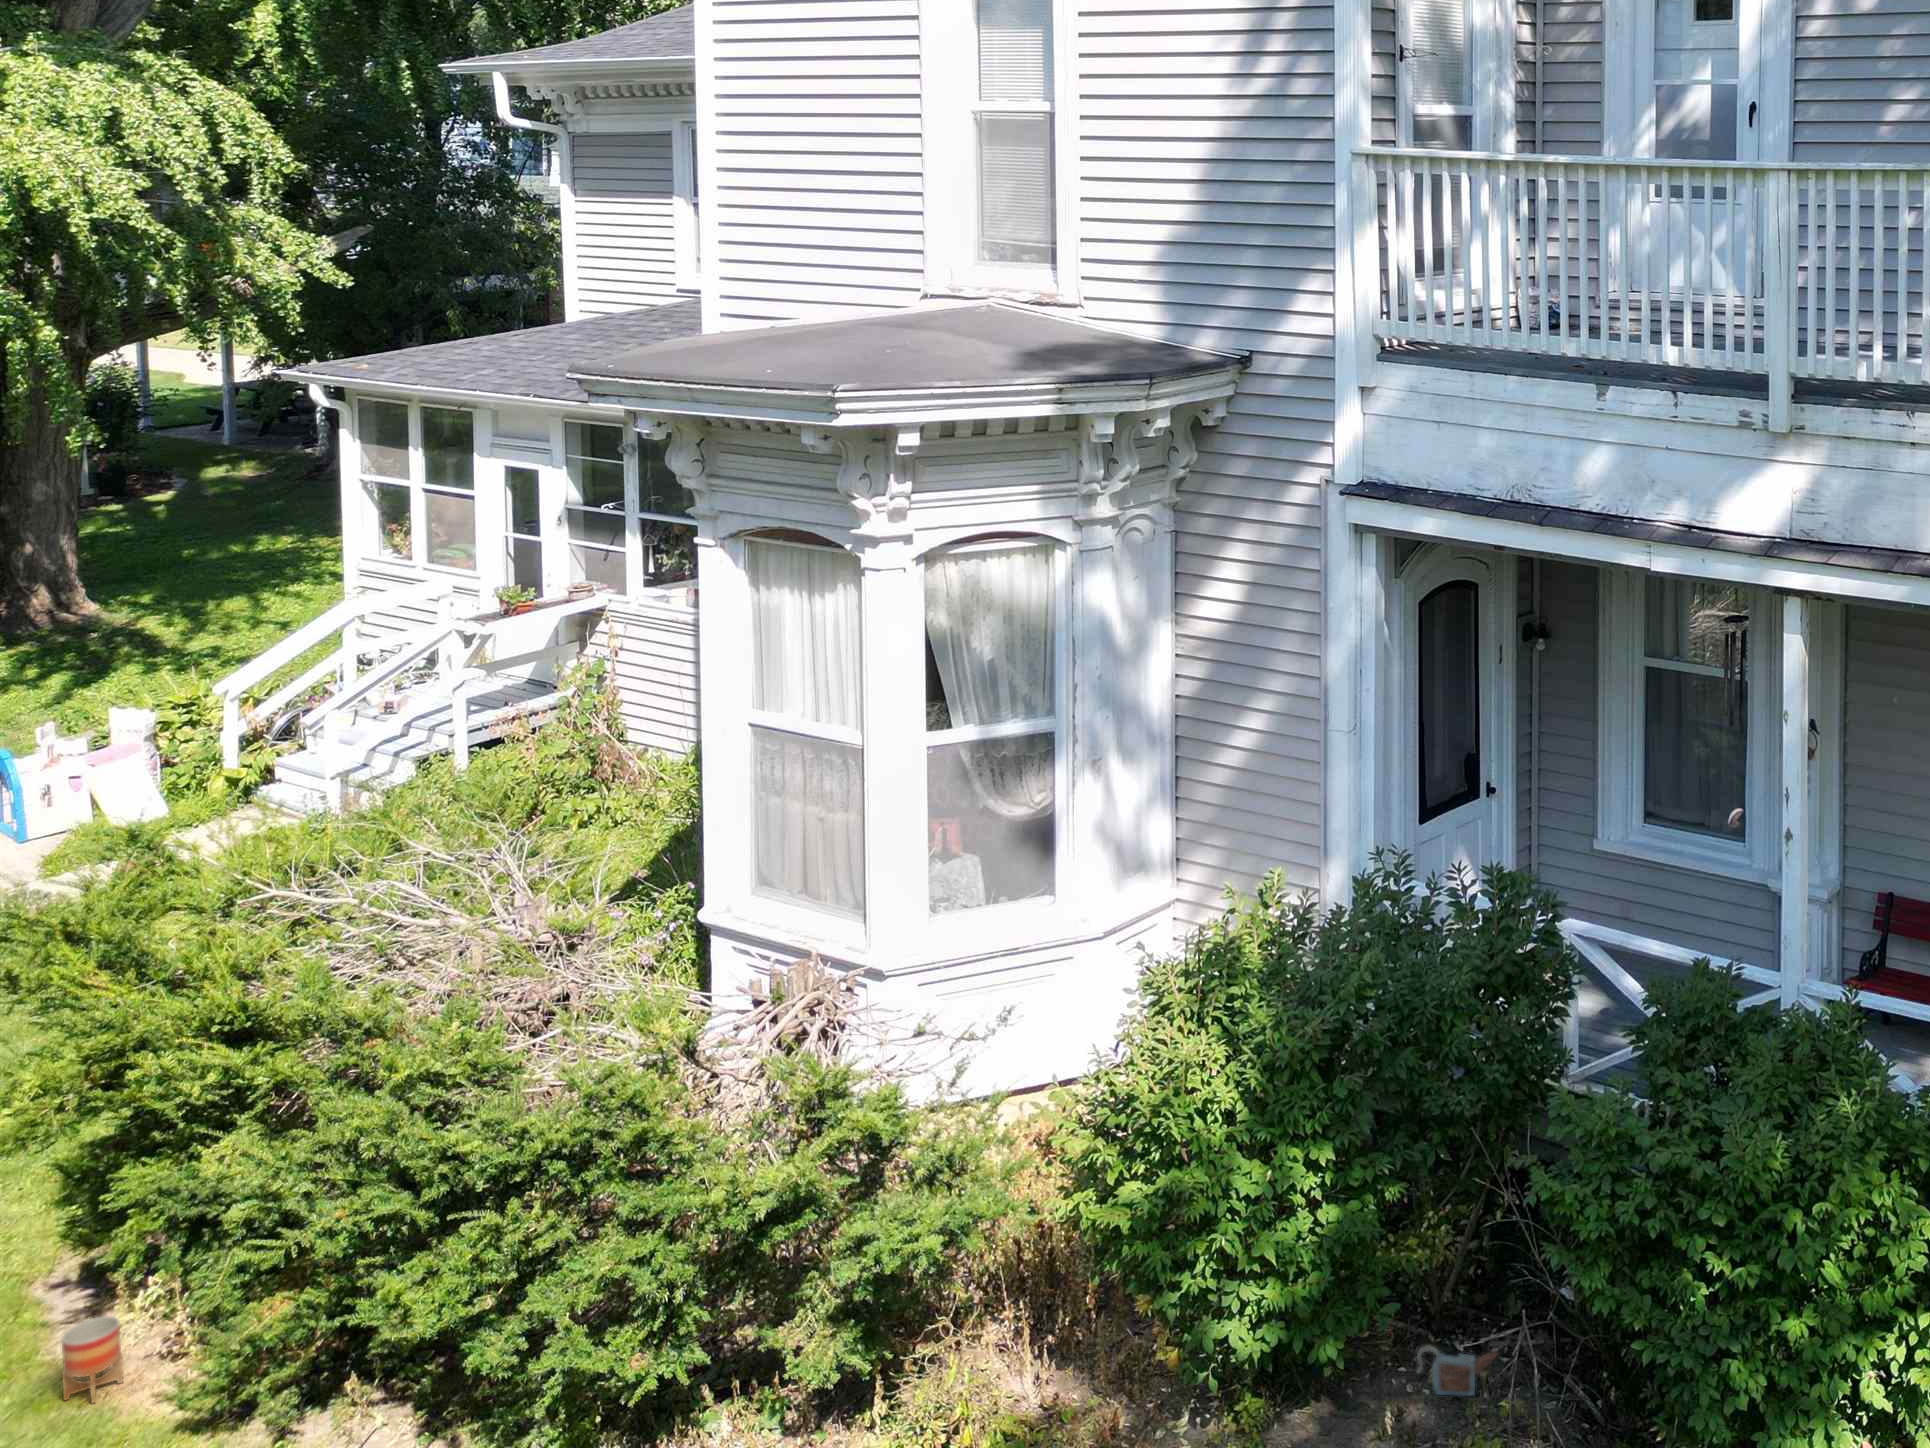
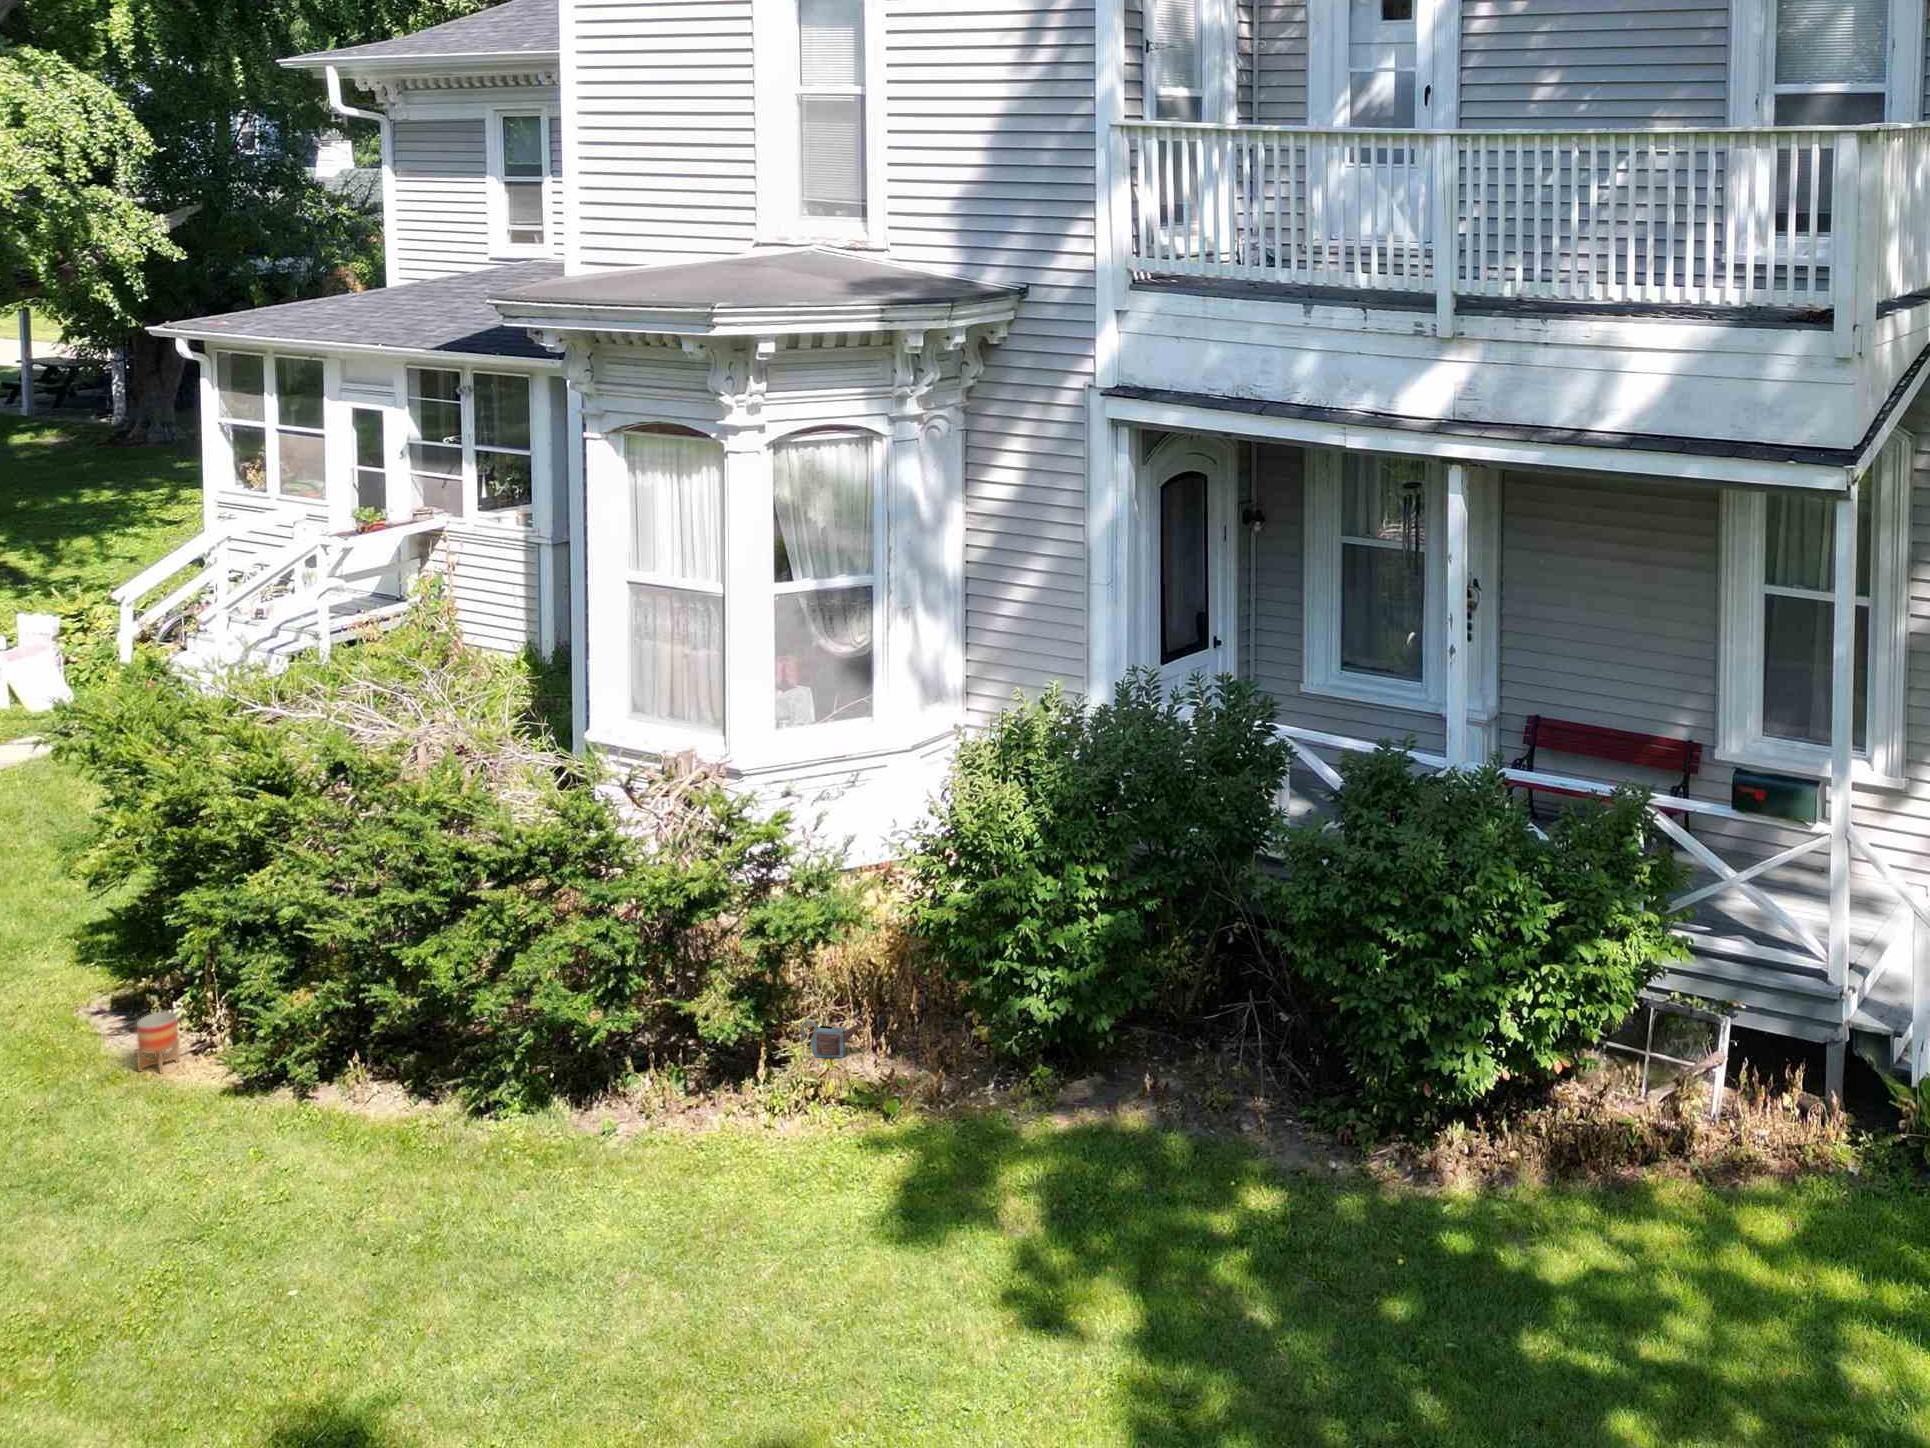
watering can: present [1417,1346,1498,1396] -> present [800,1021,862,1058]

